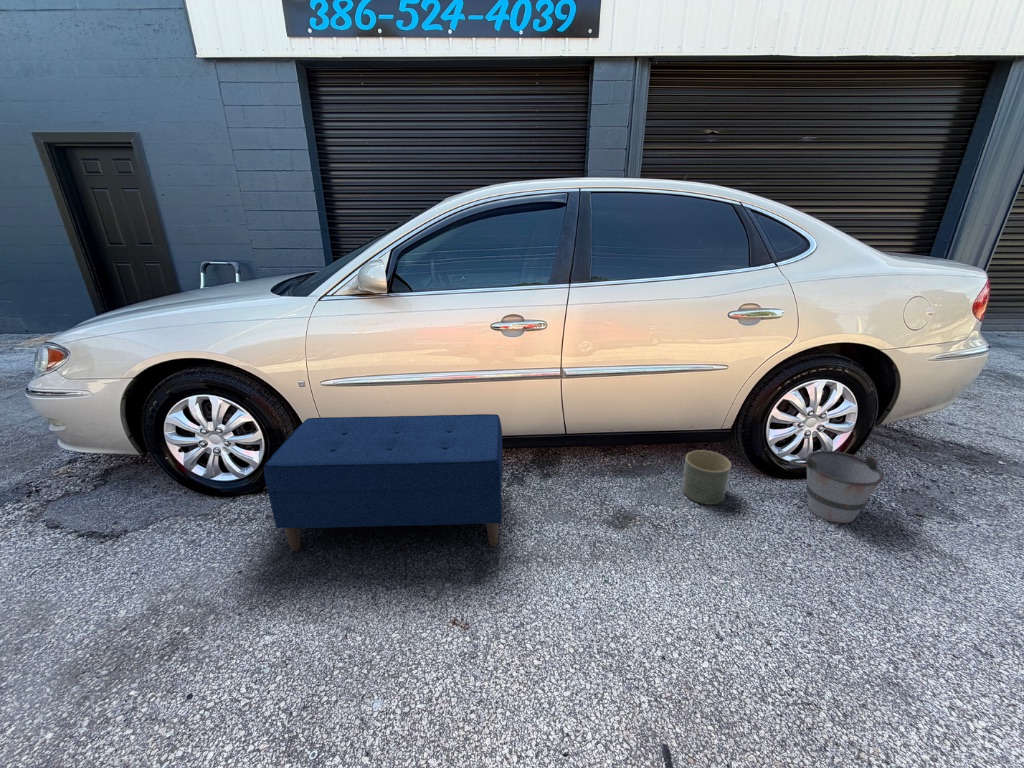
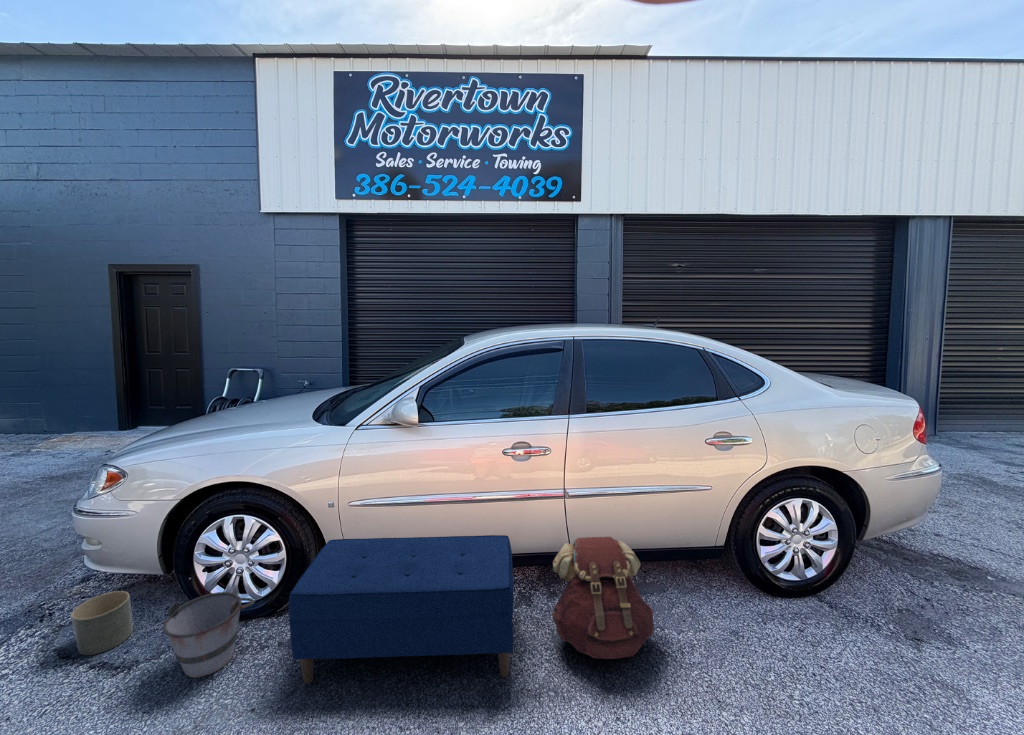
backpack: none [543,416,649,530] -> present [552,537,654,659]
planter: present [682,450,731,505] -> present [71,591,133,655]
bucket: present [789,450,884,523] -> present [163,592,255,678]

